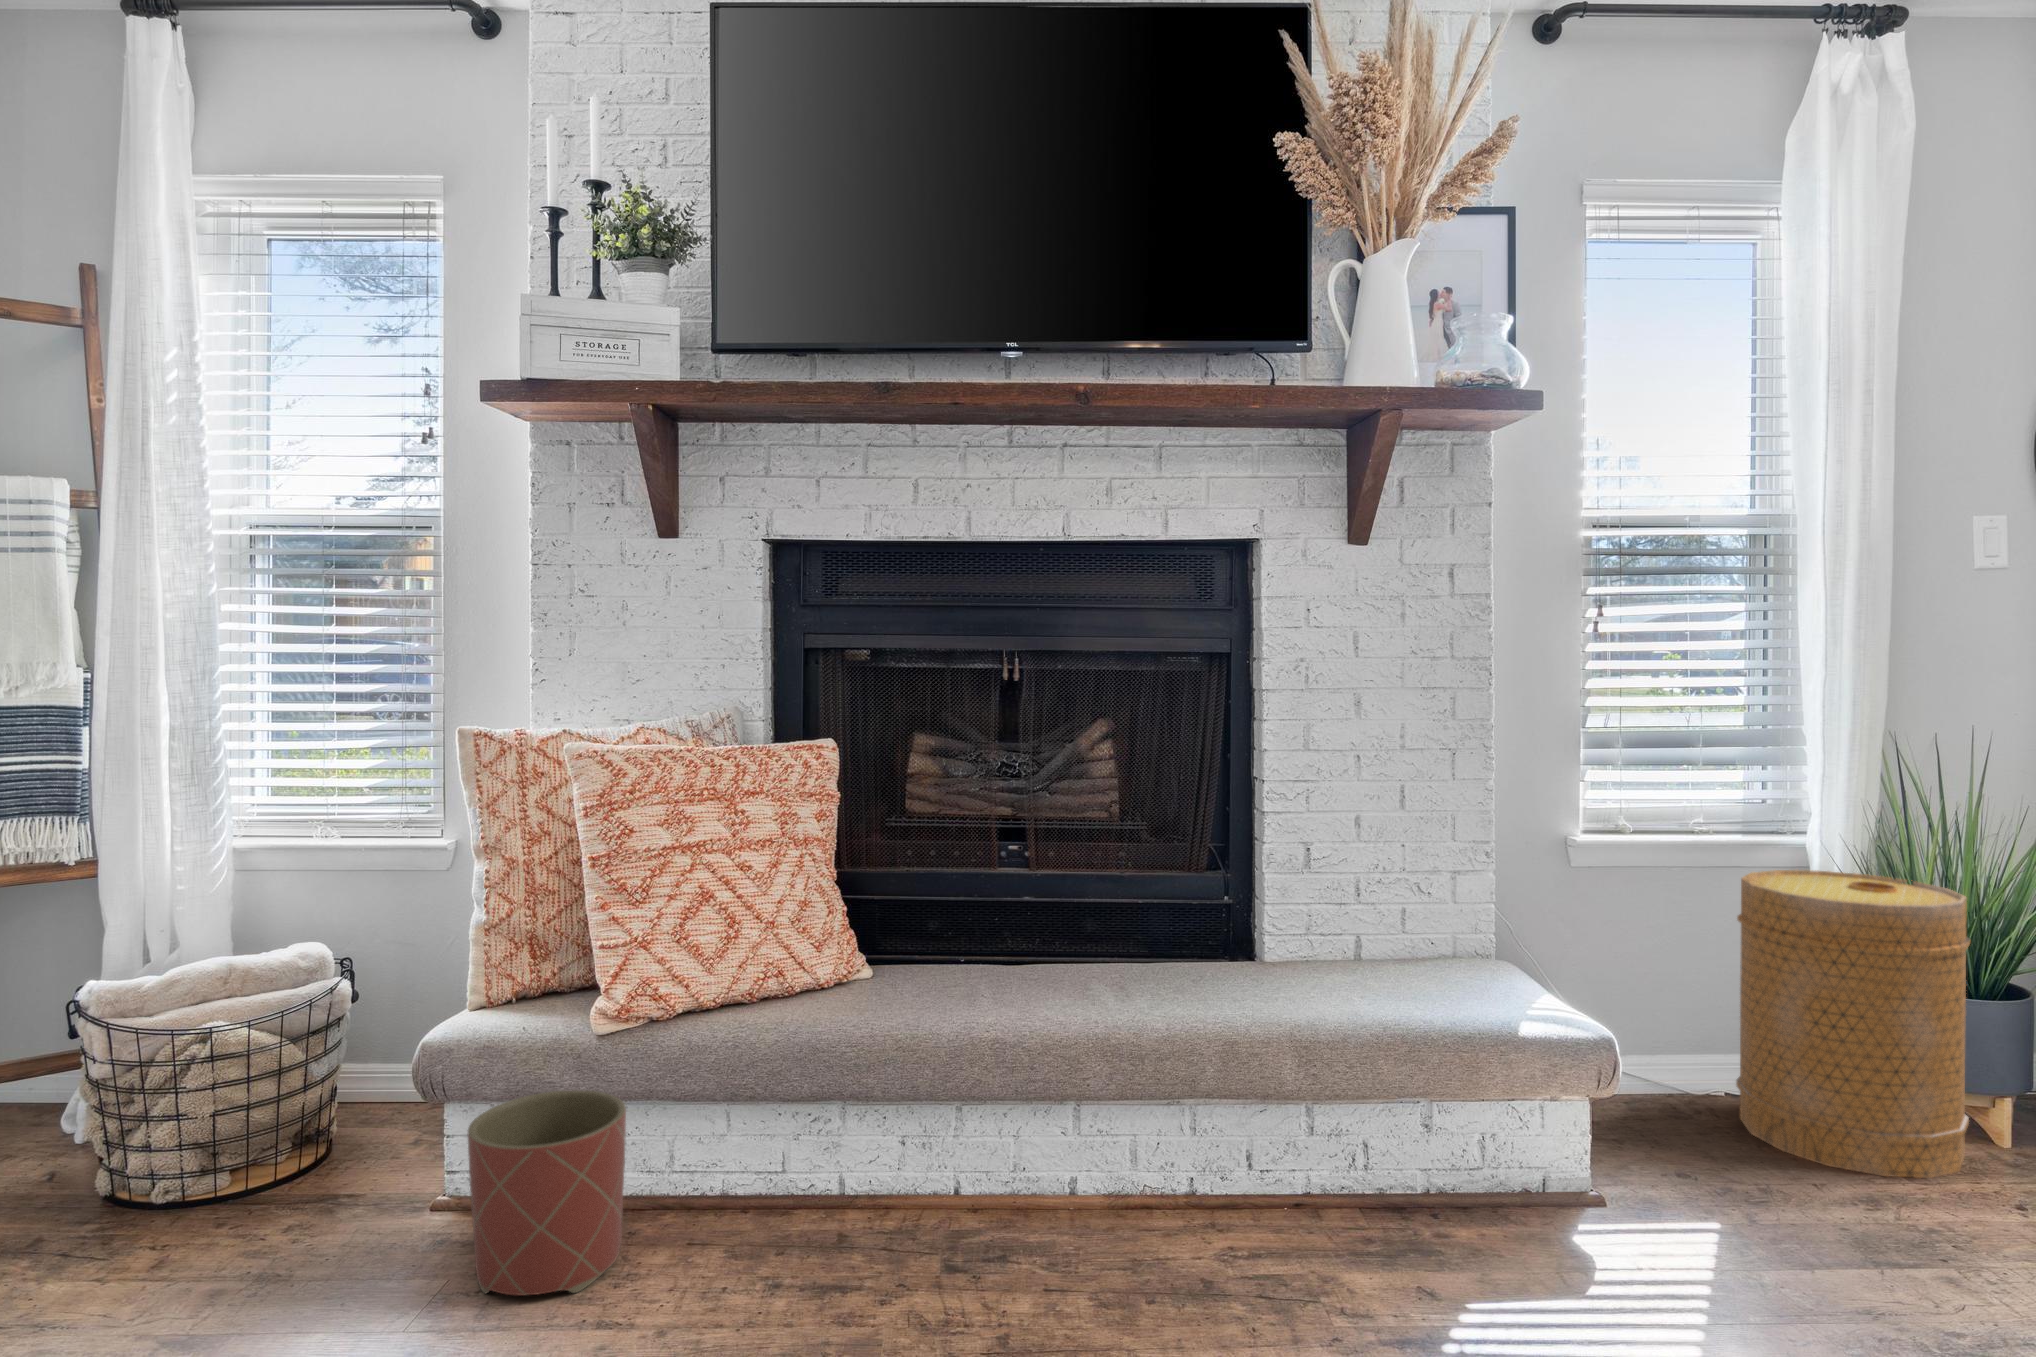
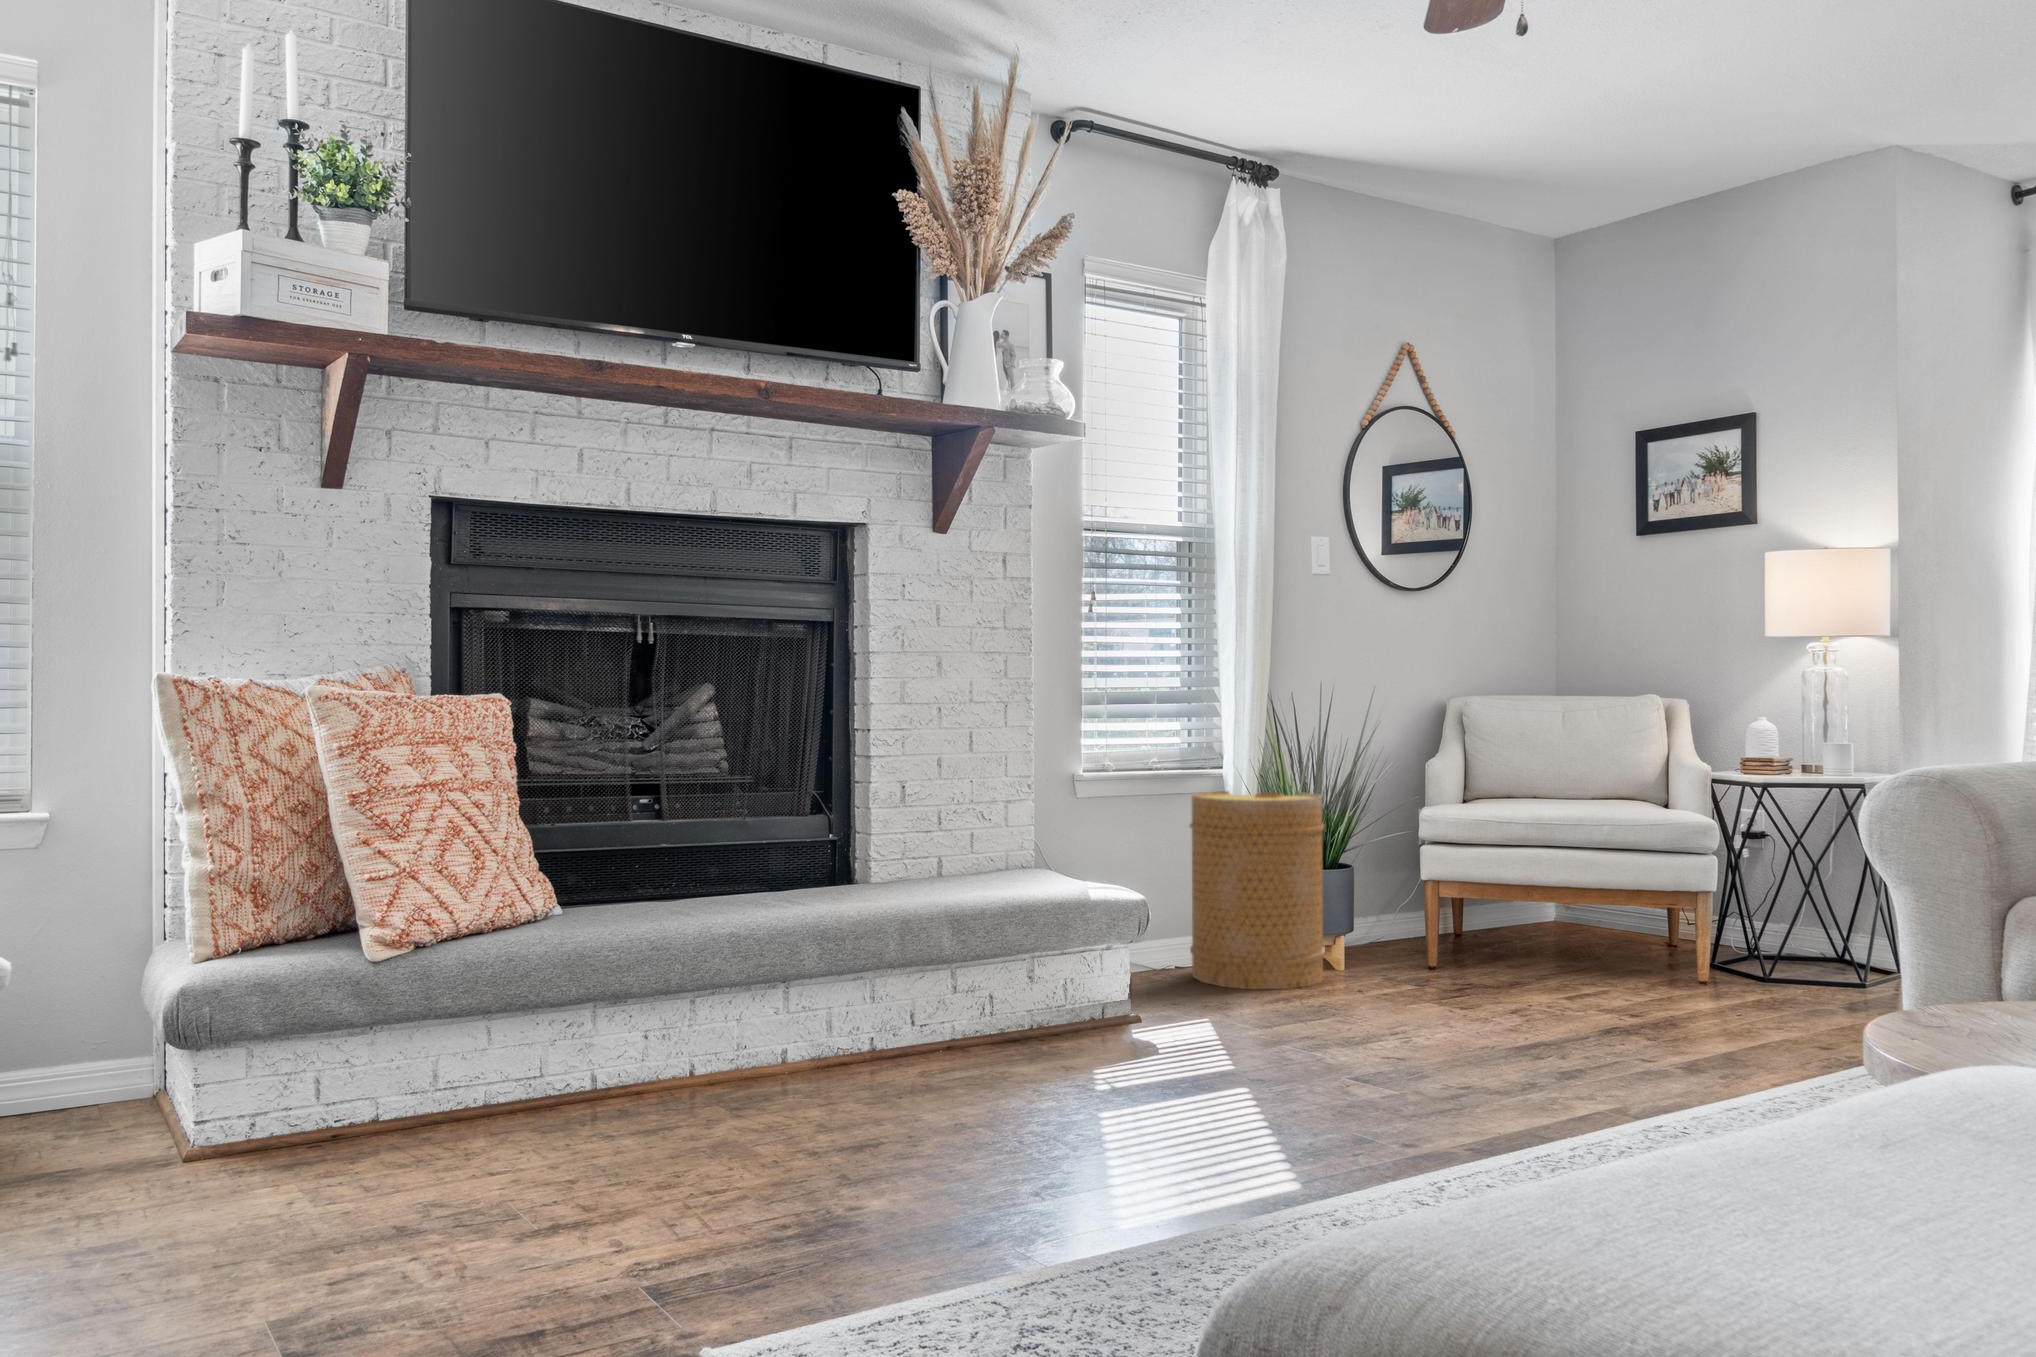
planter: present [467,1091,626,1295] -> none [289,1014,439,1191]

